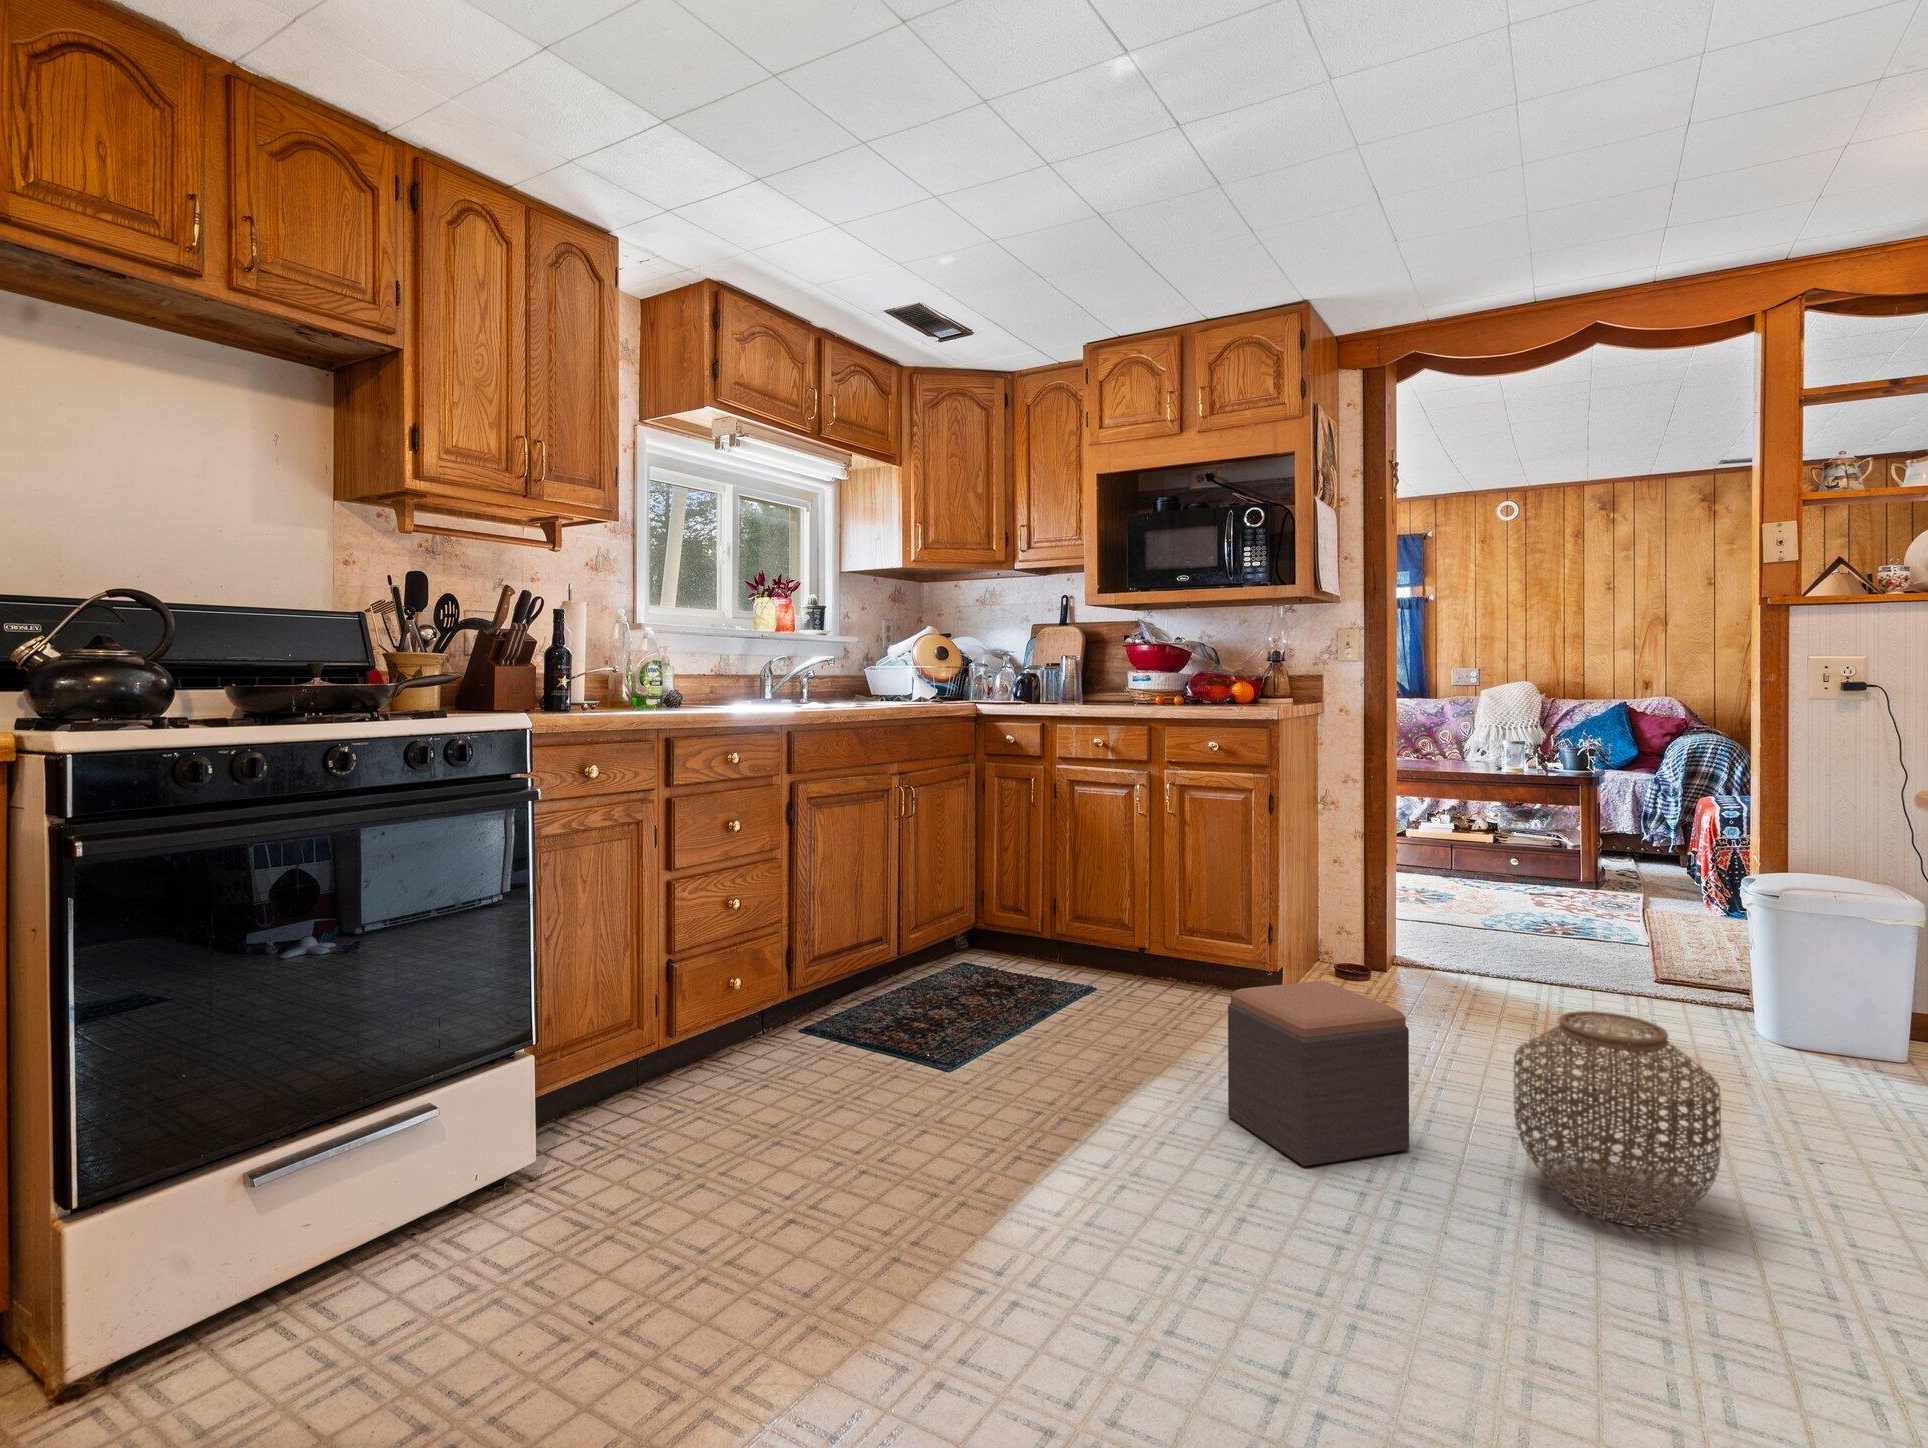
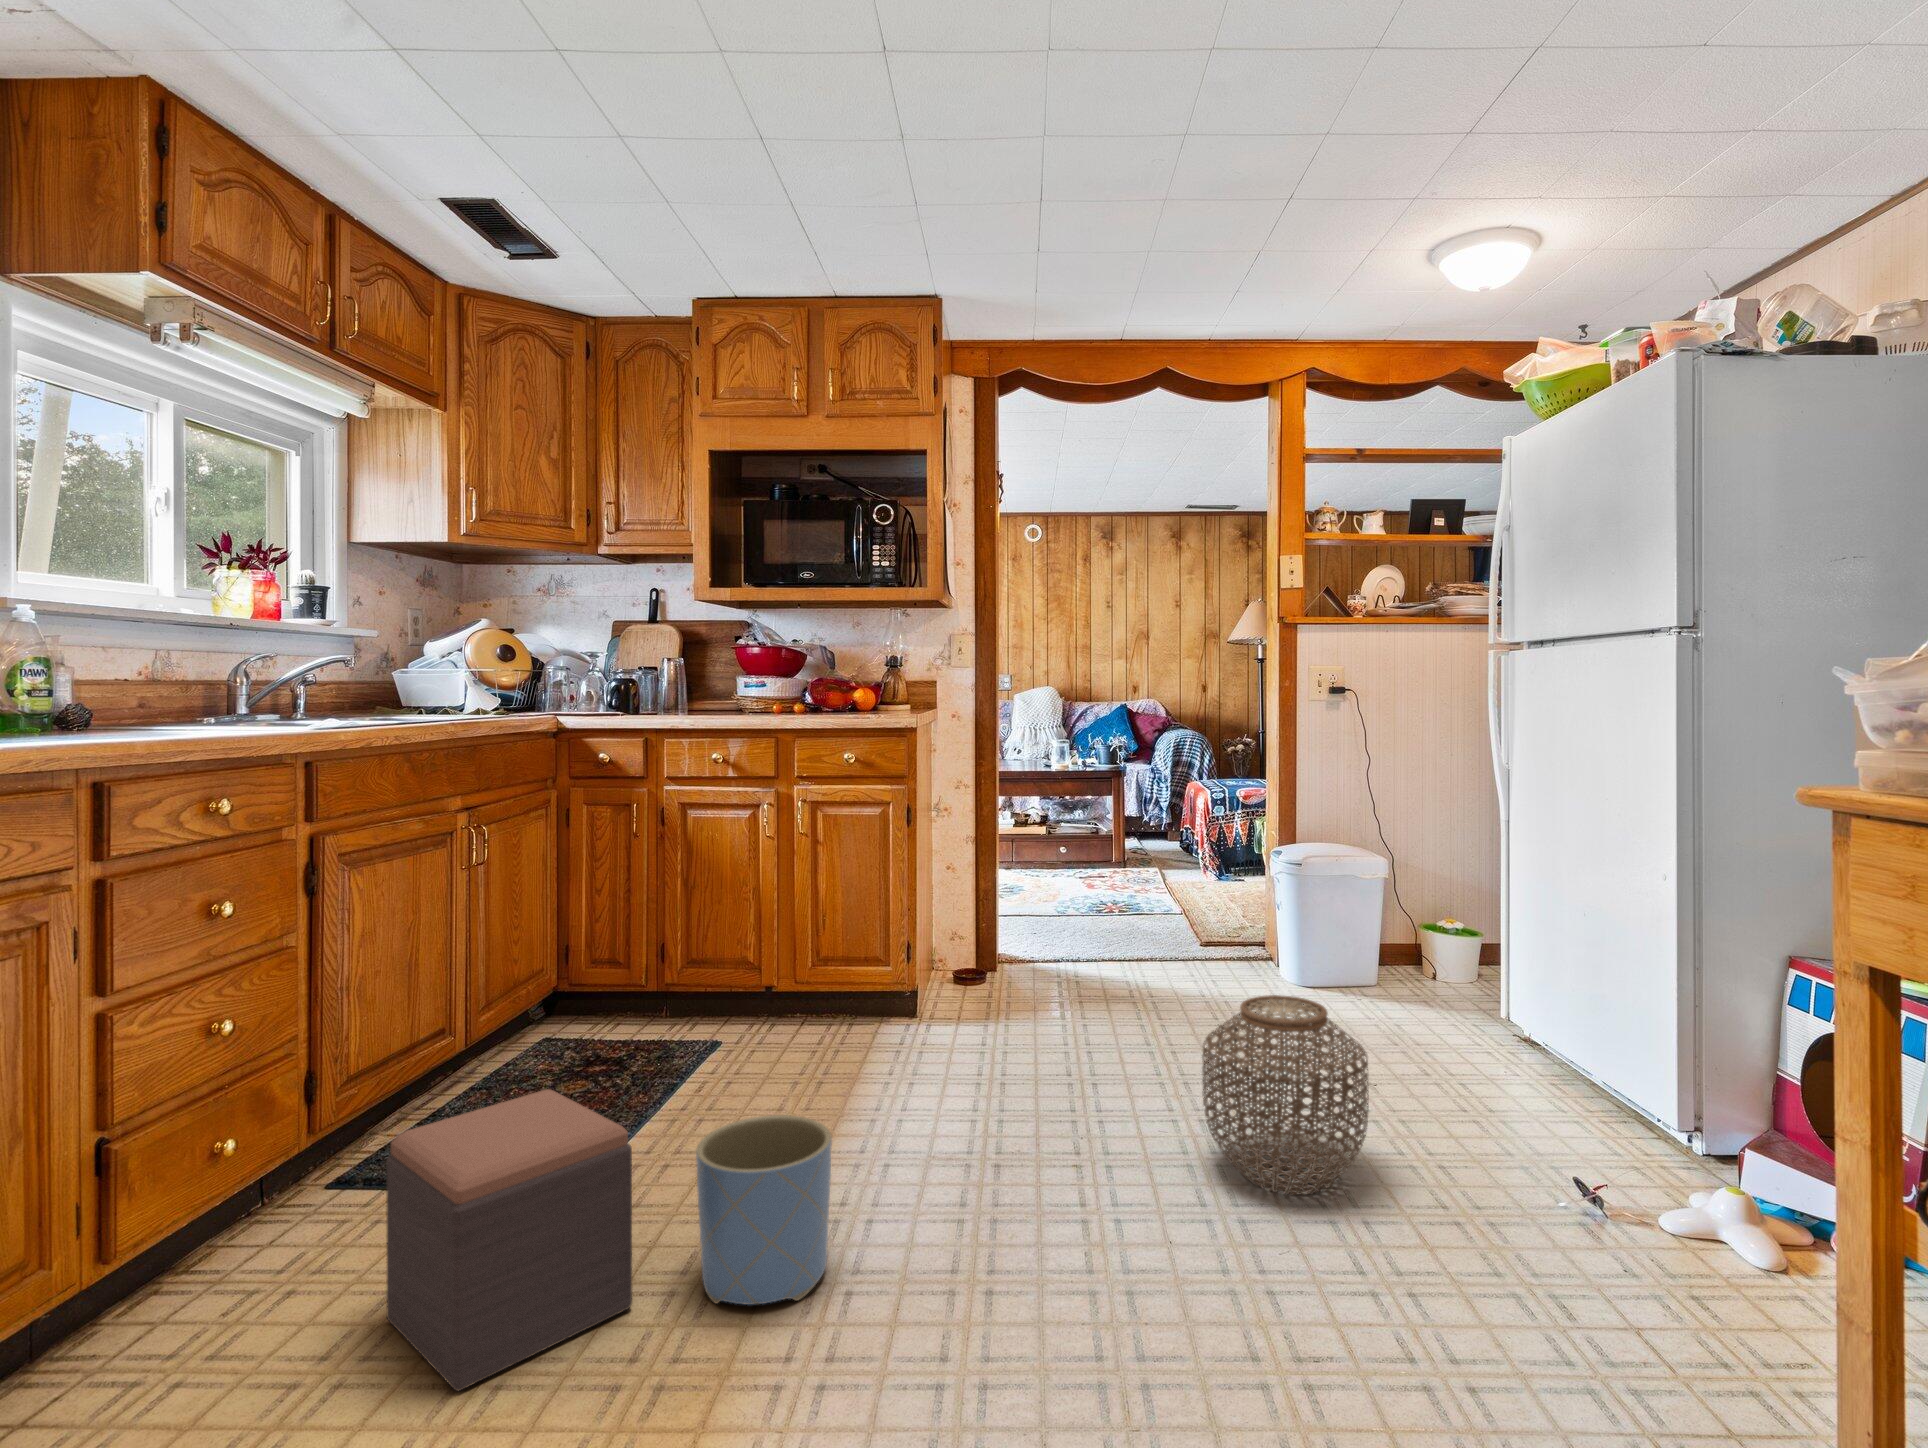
footstool: present [1228,981,1409,1166] -> present [386,1089,632,1391]
planter: none [1011,1029,1117,1175] -> present [696,1115,832,1305]

